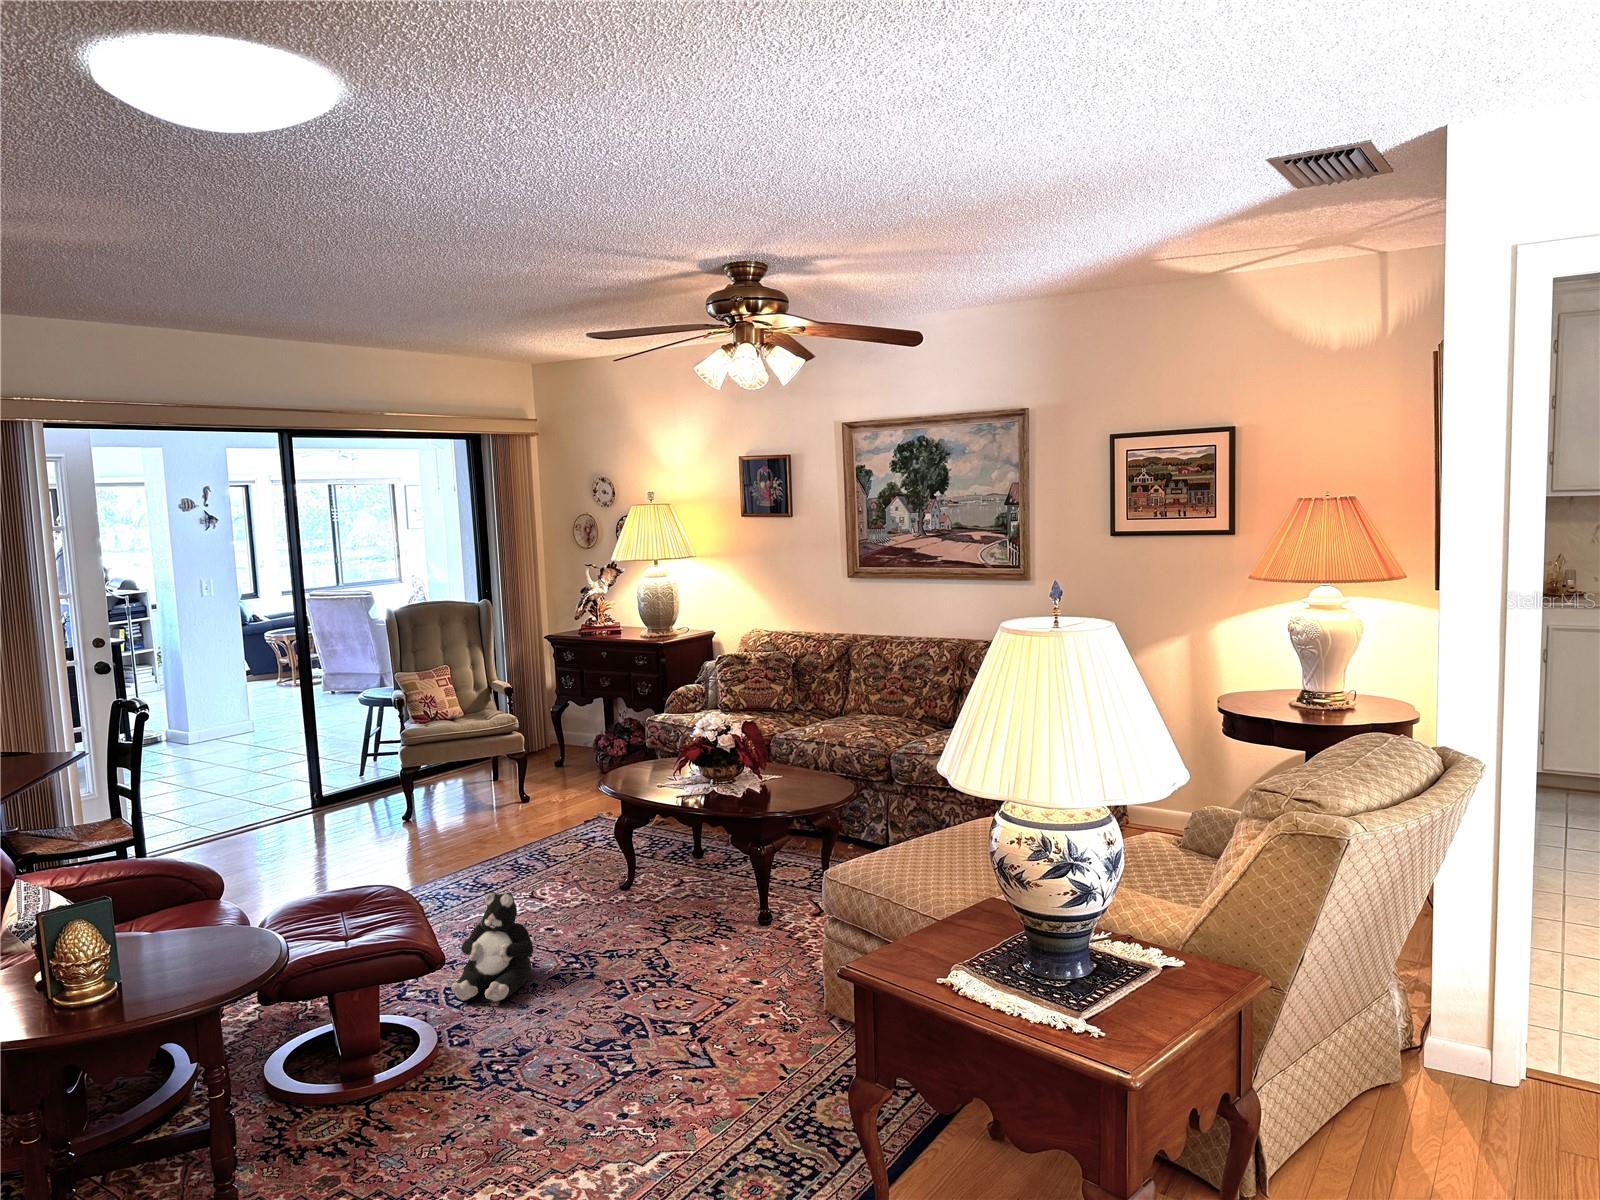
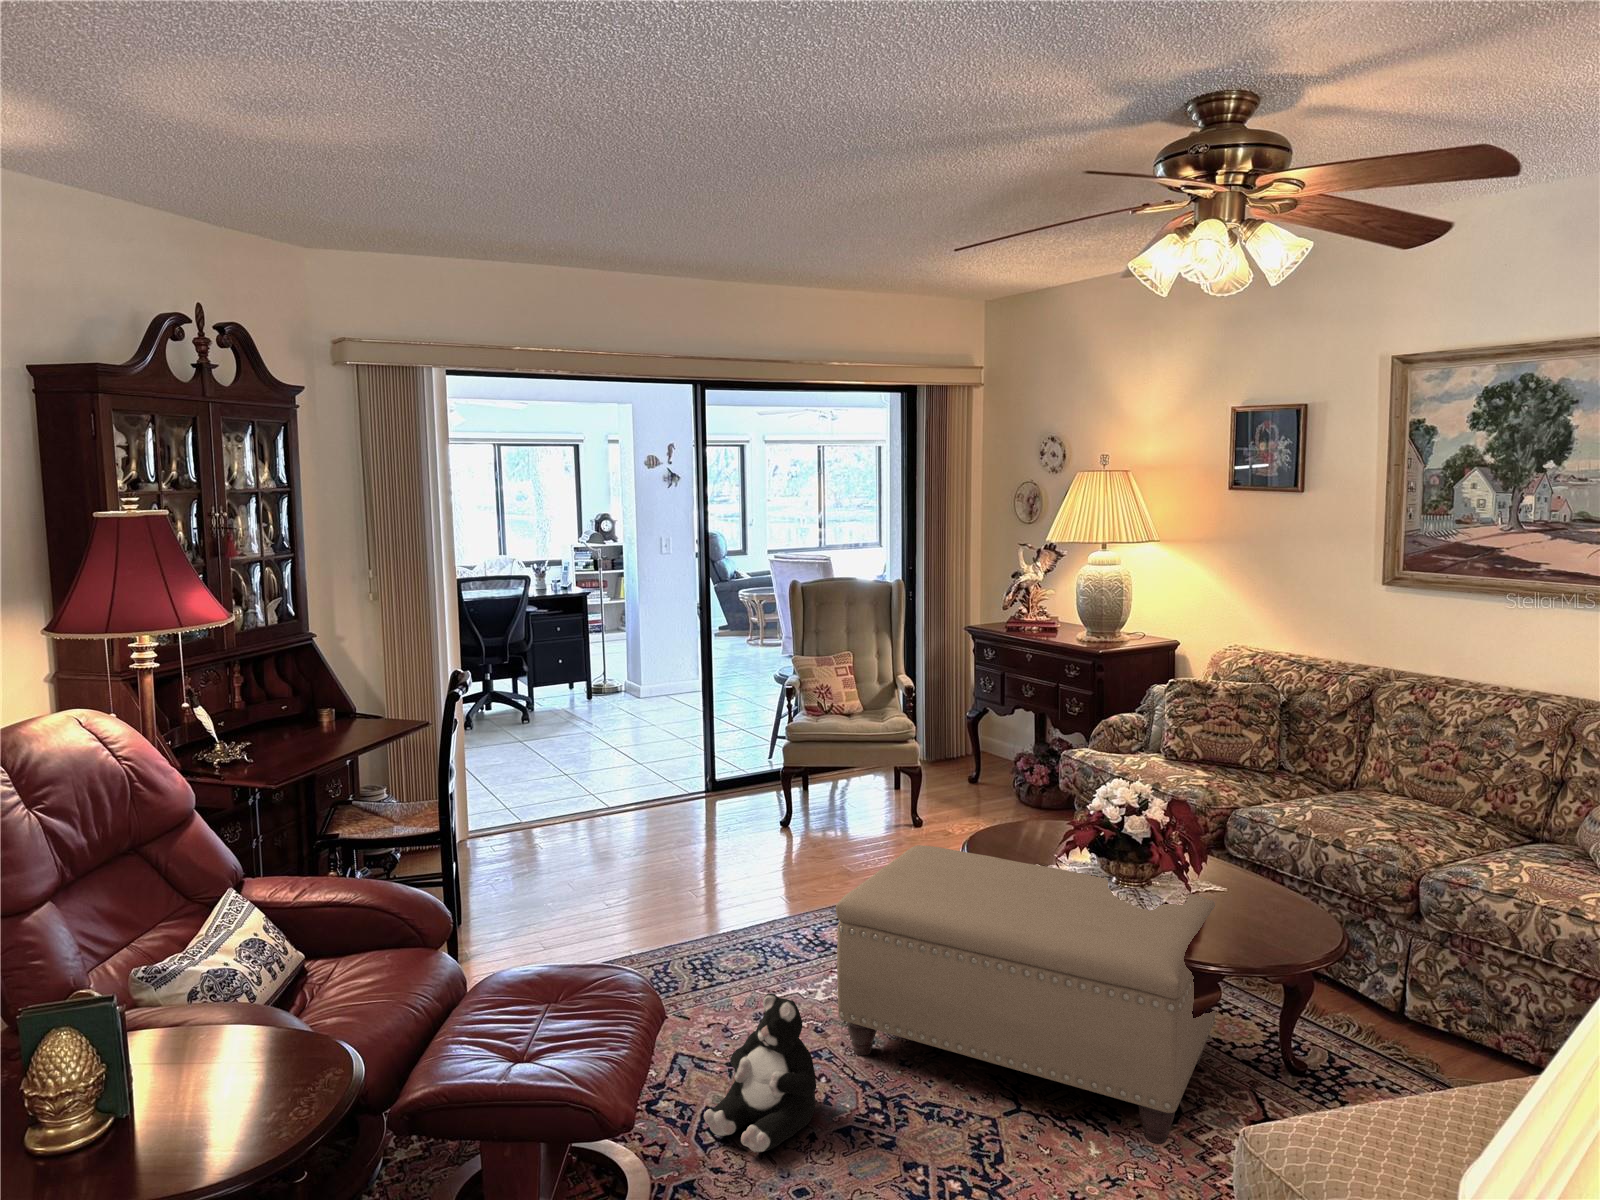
ottoman: none [523,782,782,938] -> present [836,845,1216,1144]

